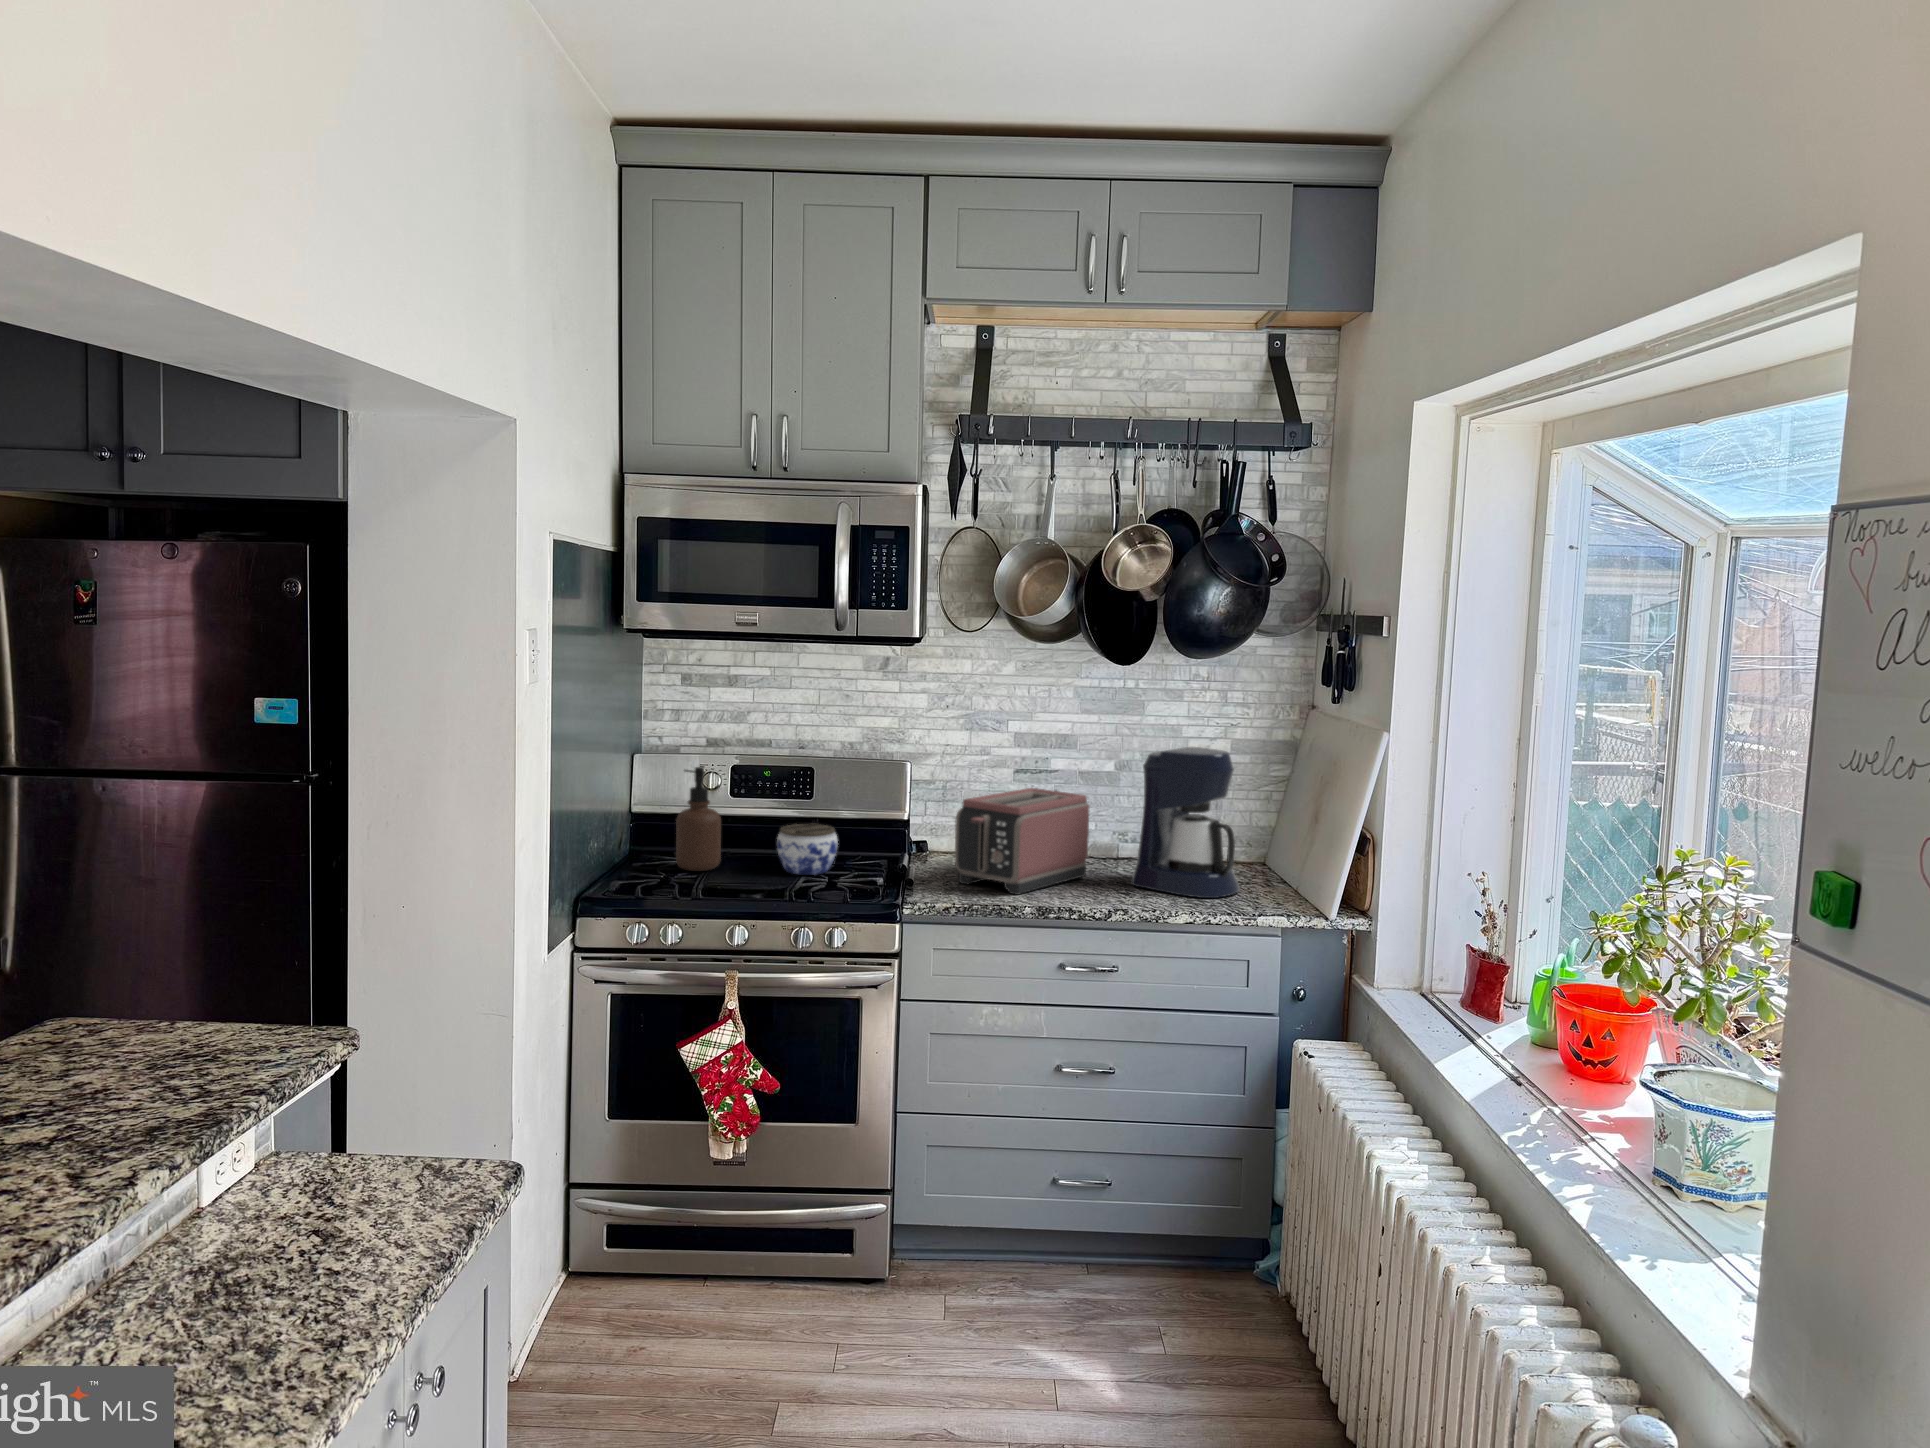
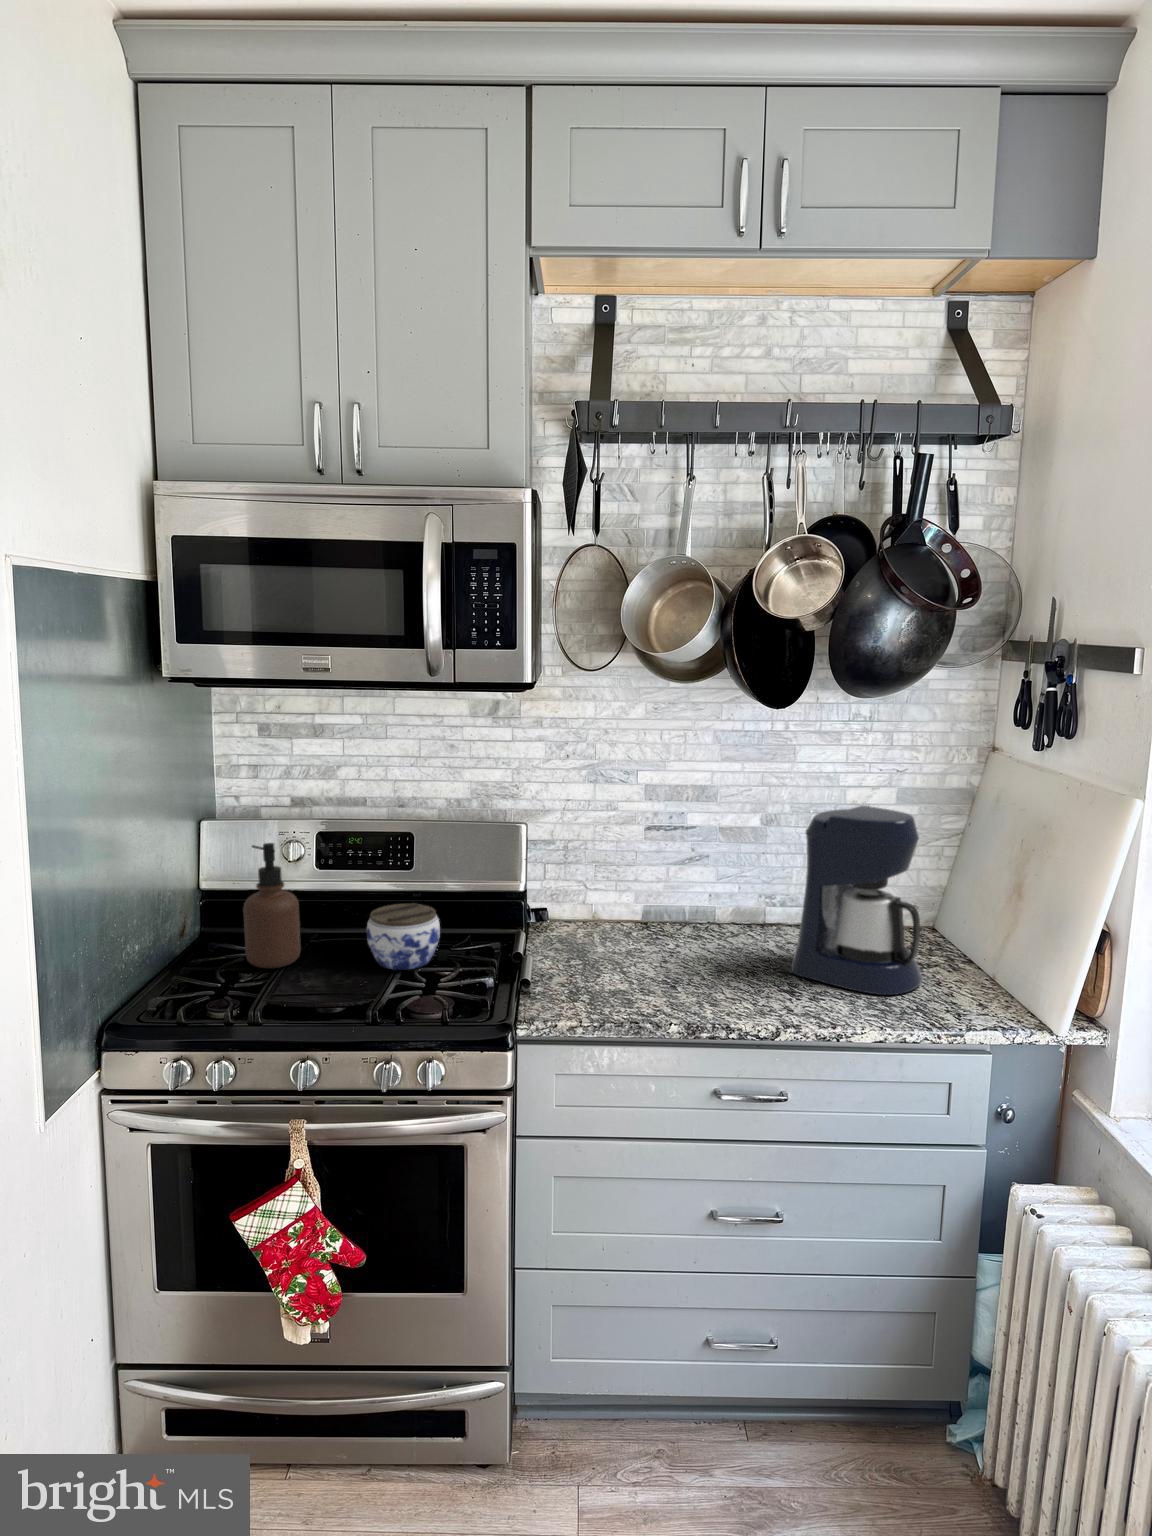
toaster: present [955,788,1089,895] -> none [580,853,740,998]

